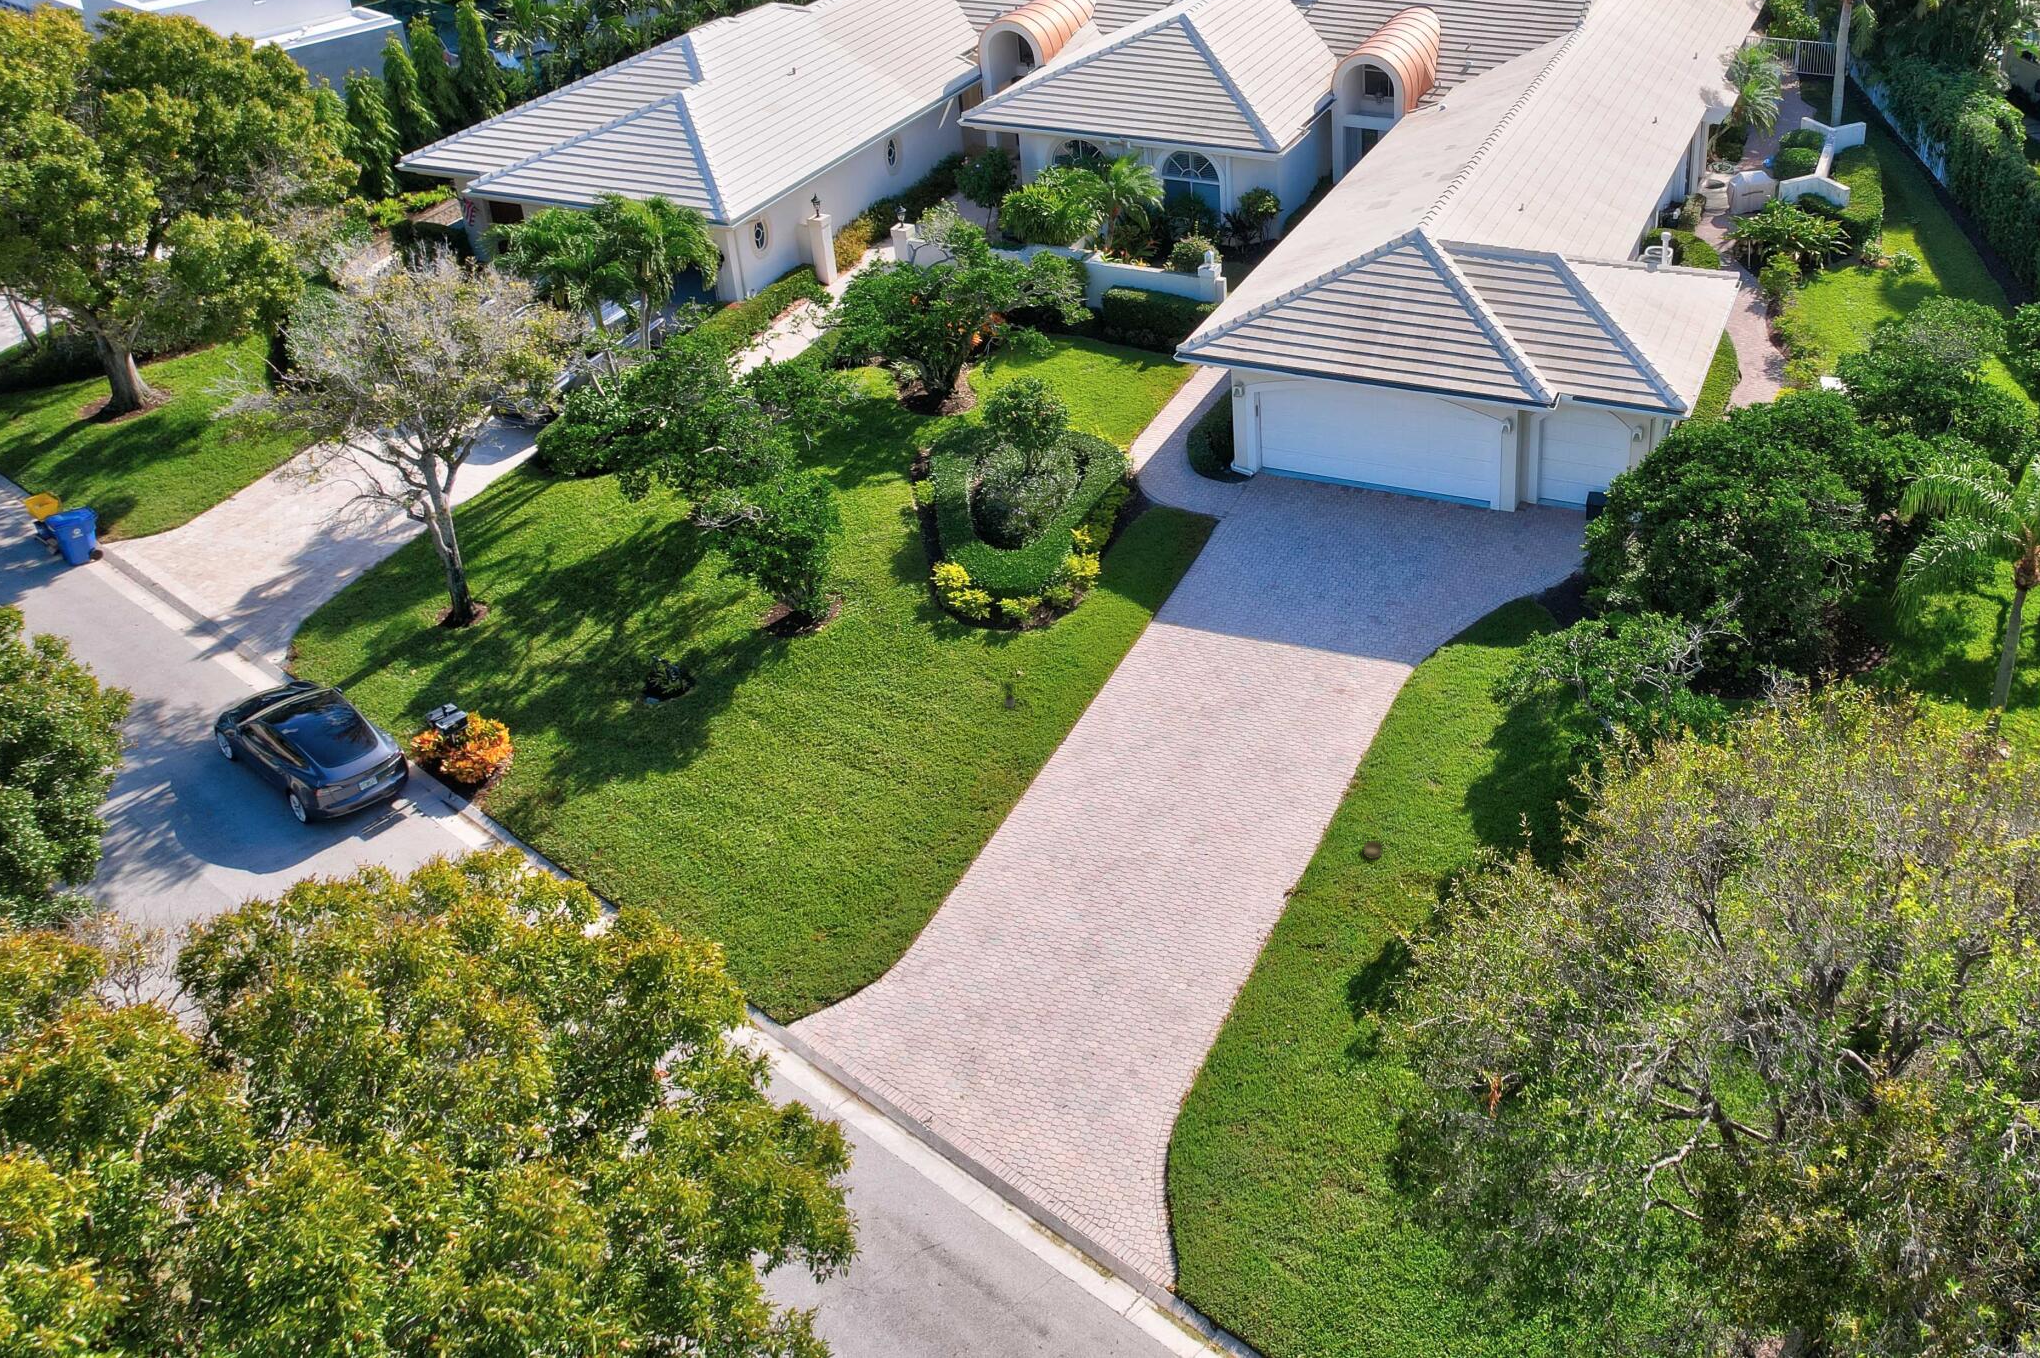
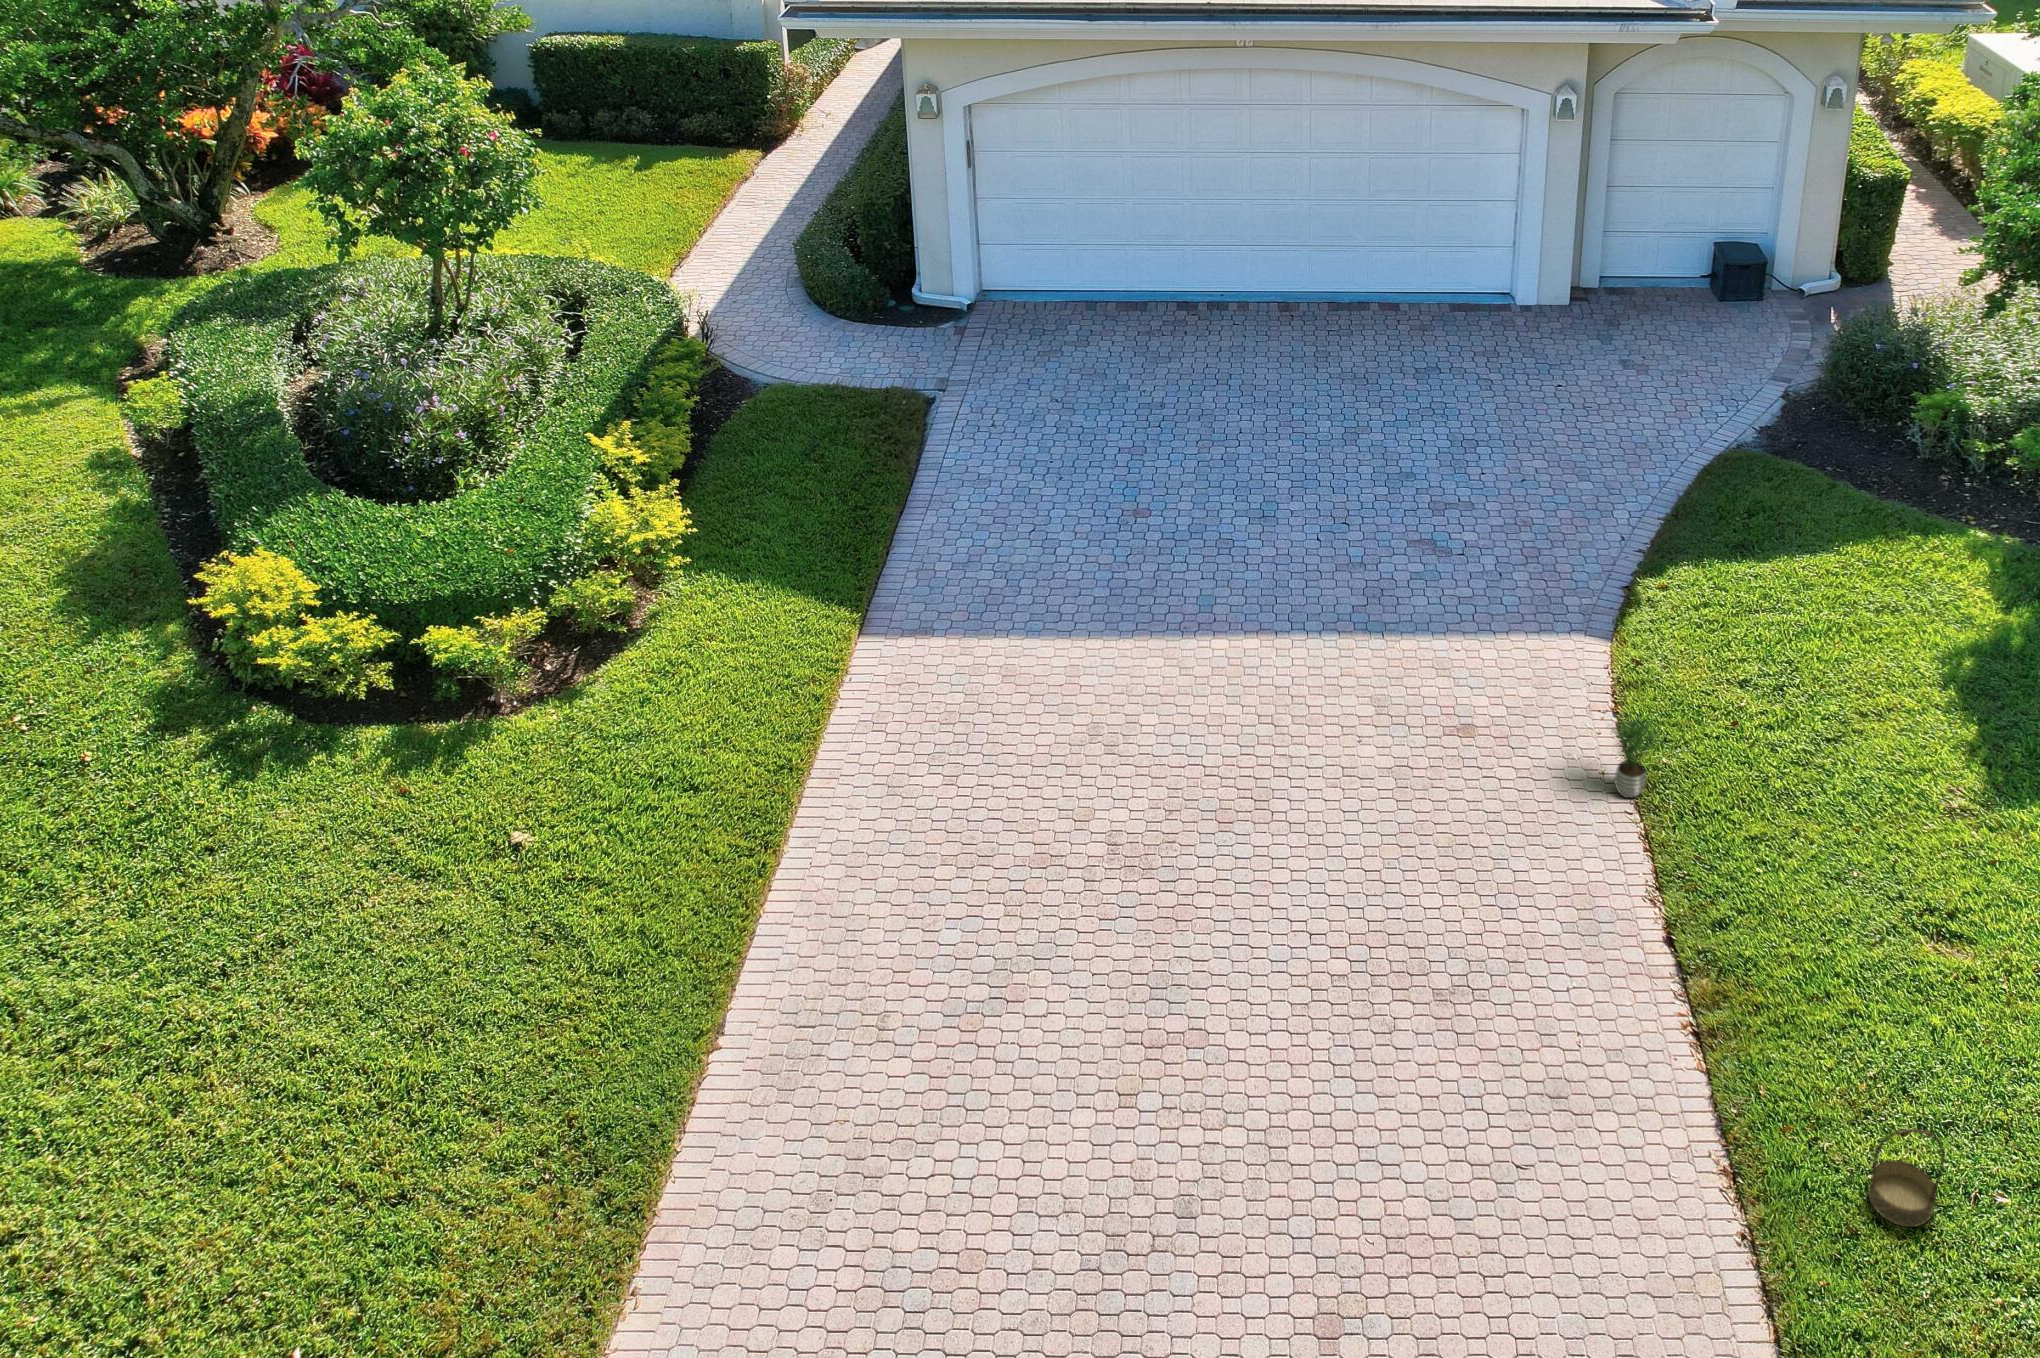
potted plant: present [1001,681,1016,708] -> present [1611,713,1660,798]

